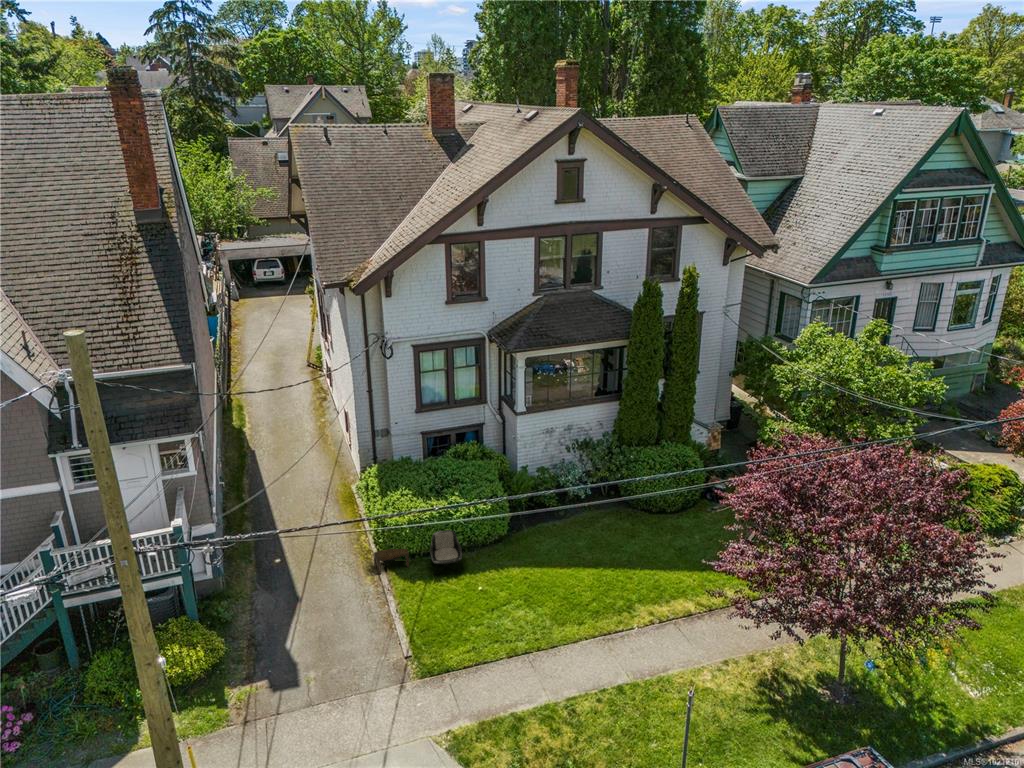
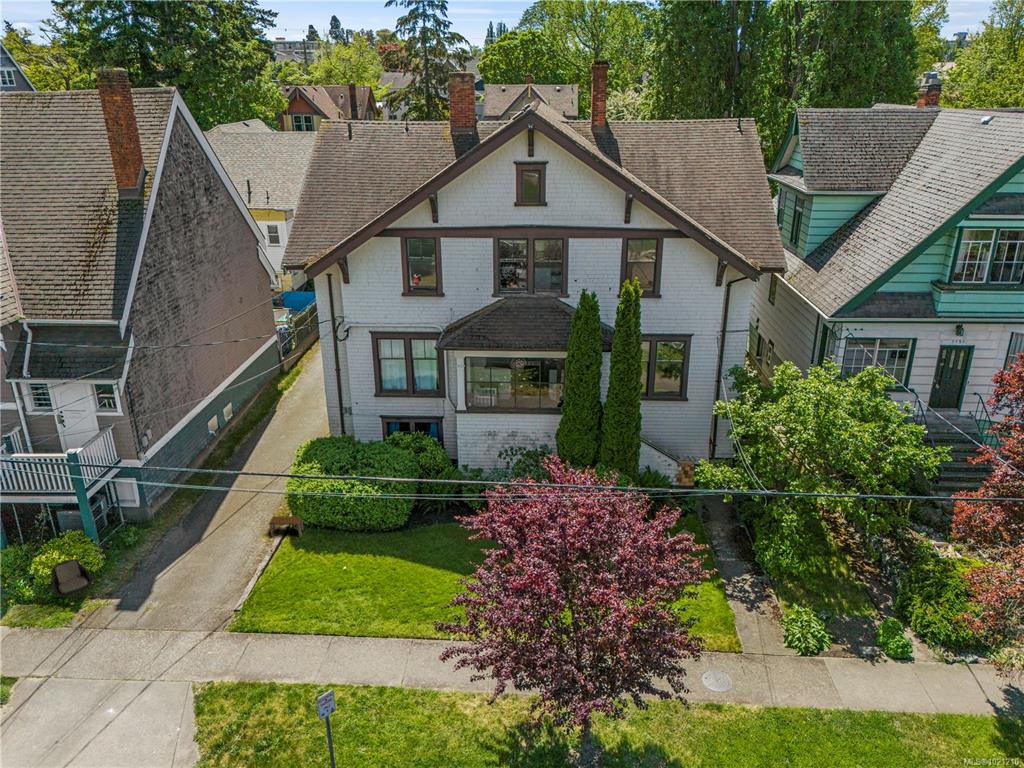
lounge chair: present [430,530,462,572] -> present [51,559,94,610]

